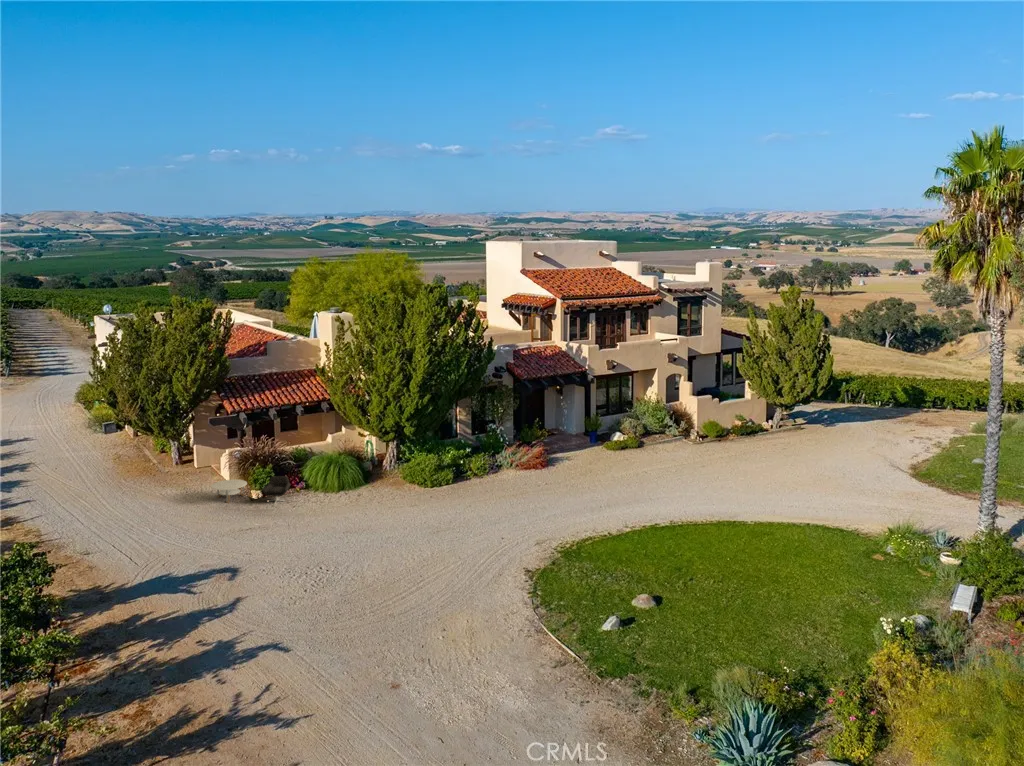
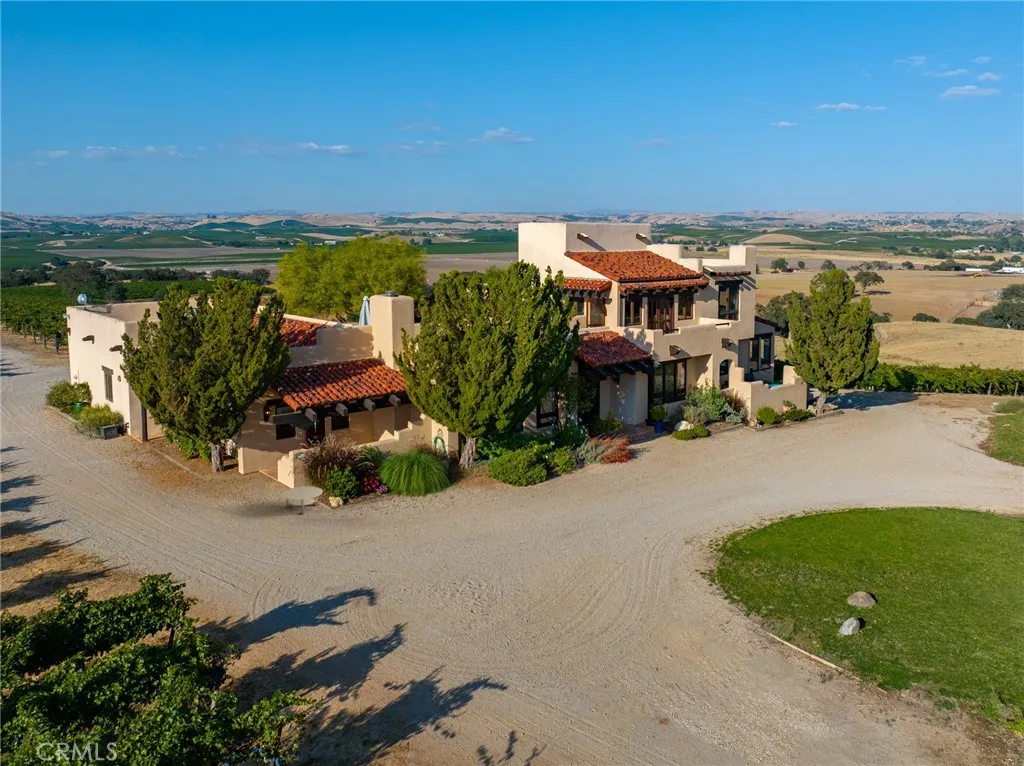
lounge chair: present [262,476,290,503] -> none [344,481,375,515]

